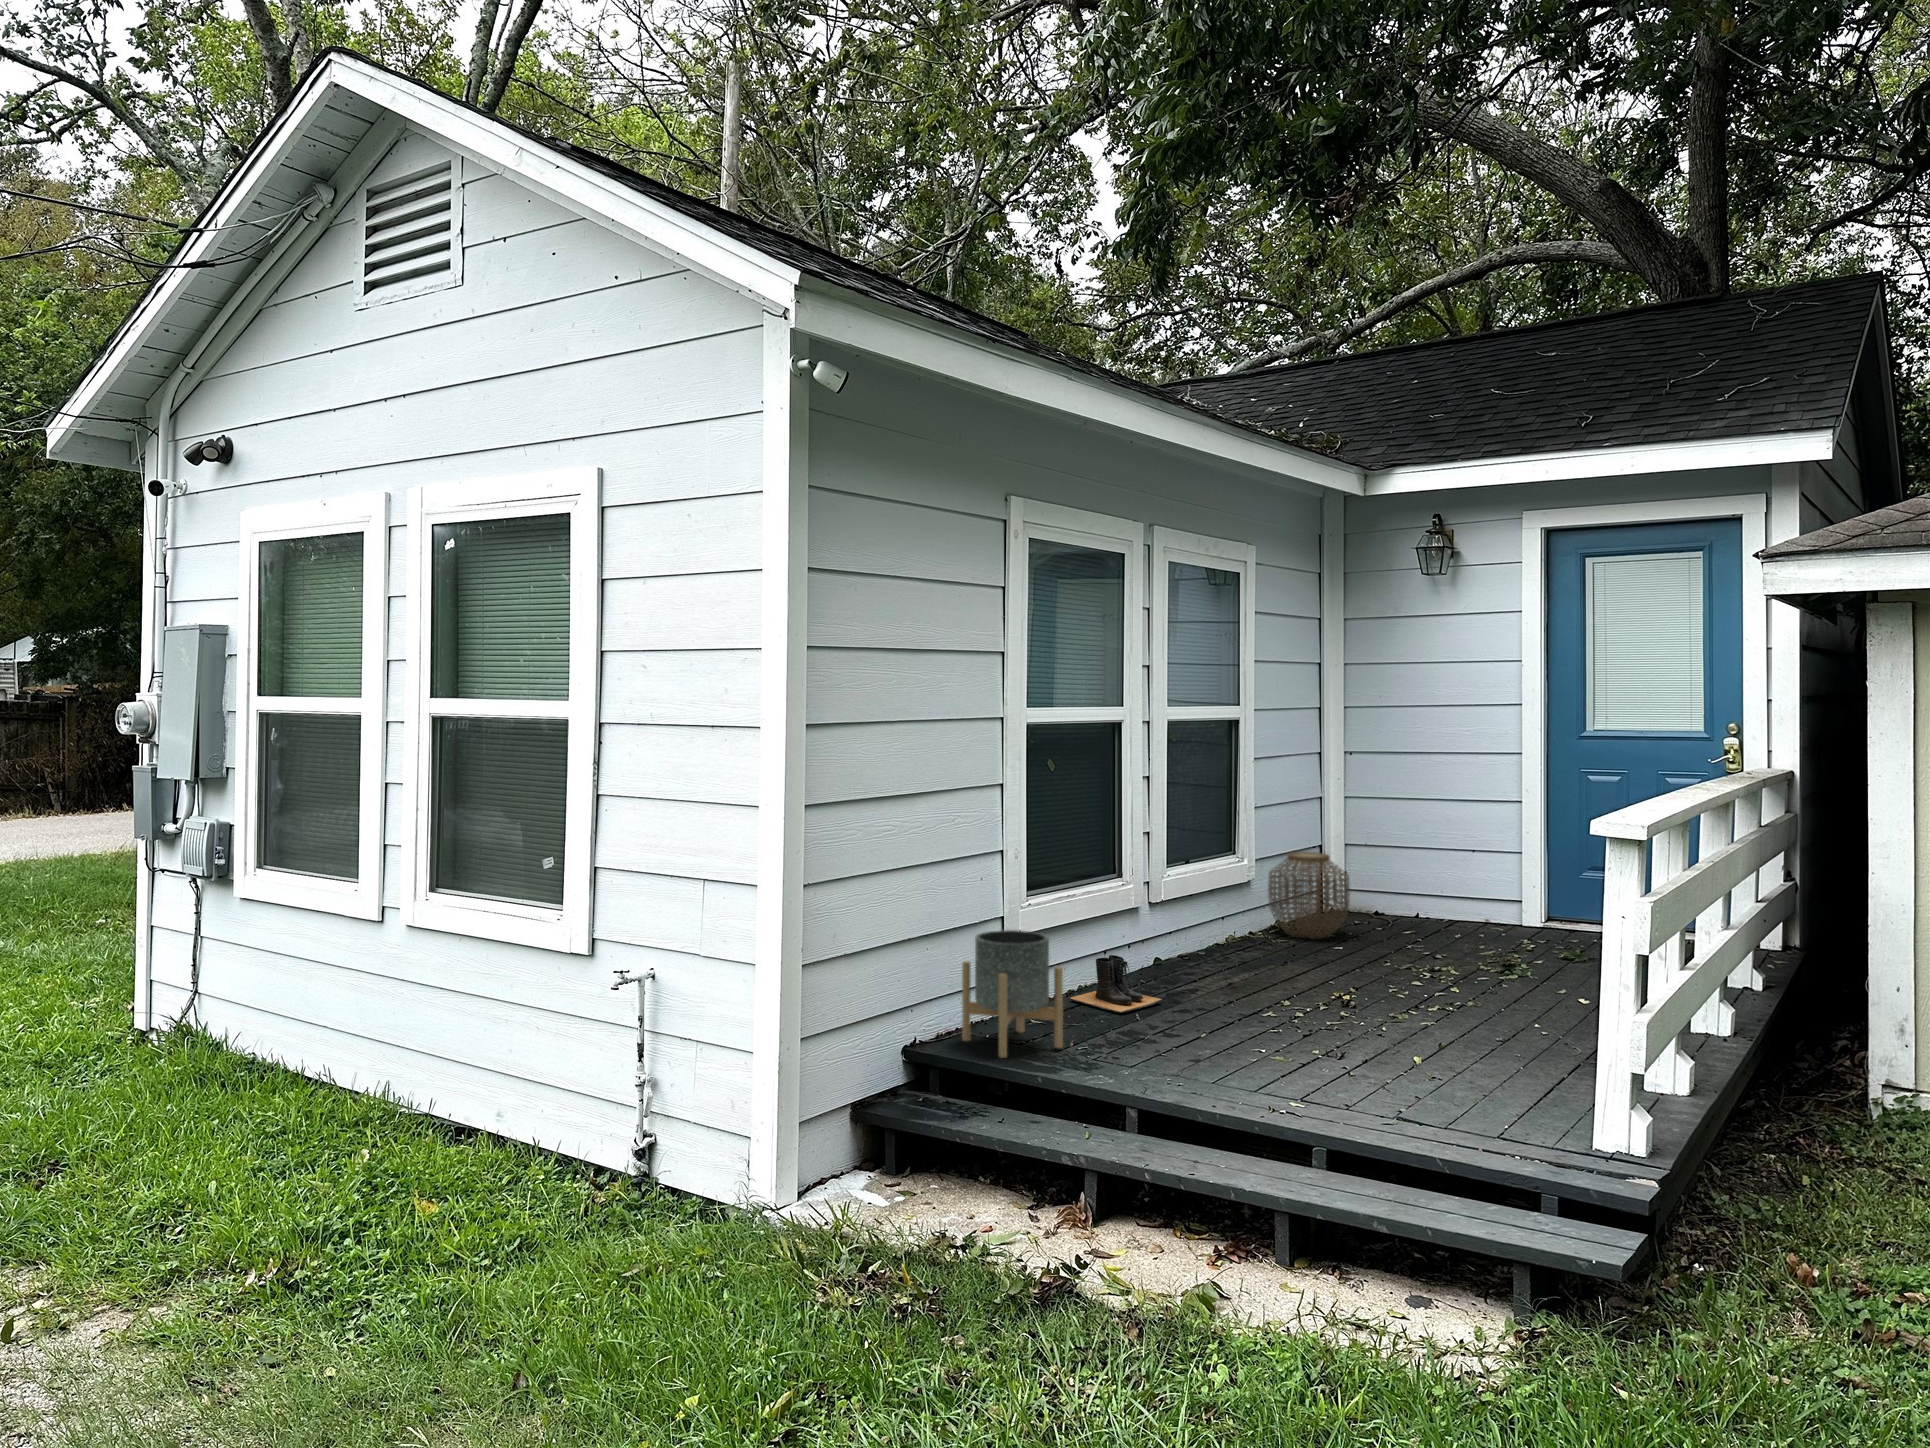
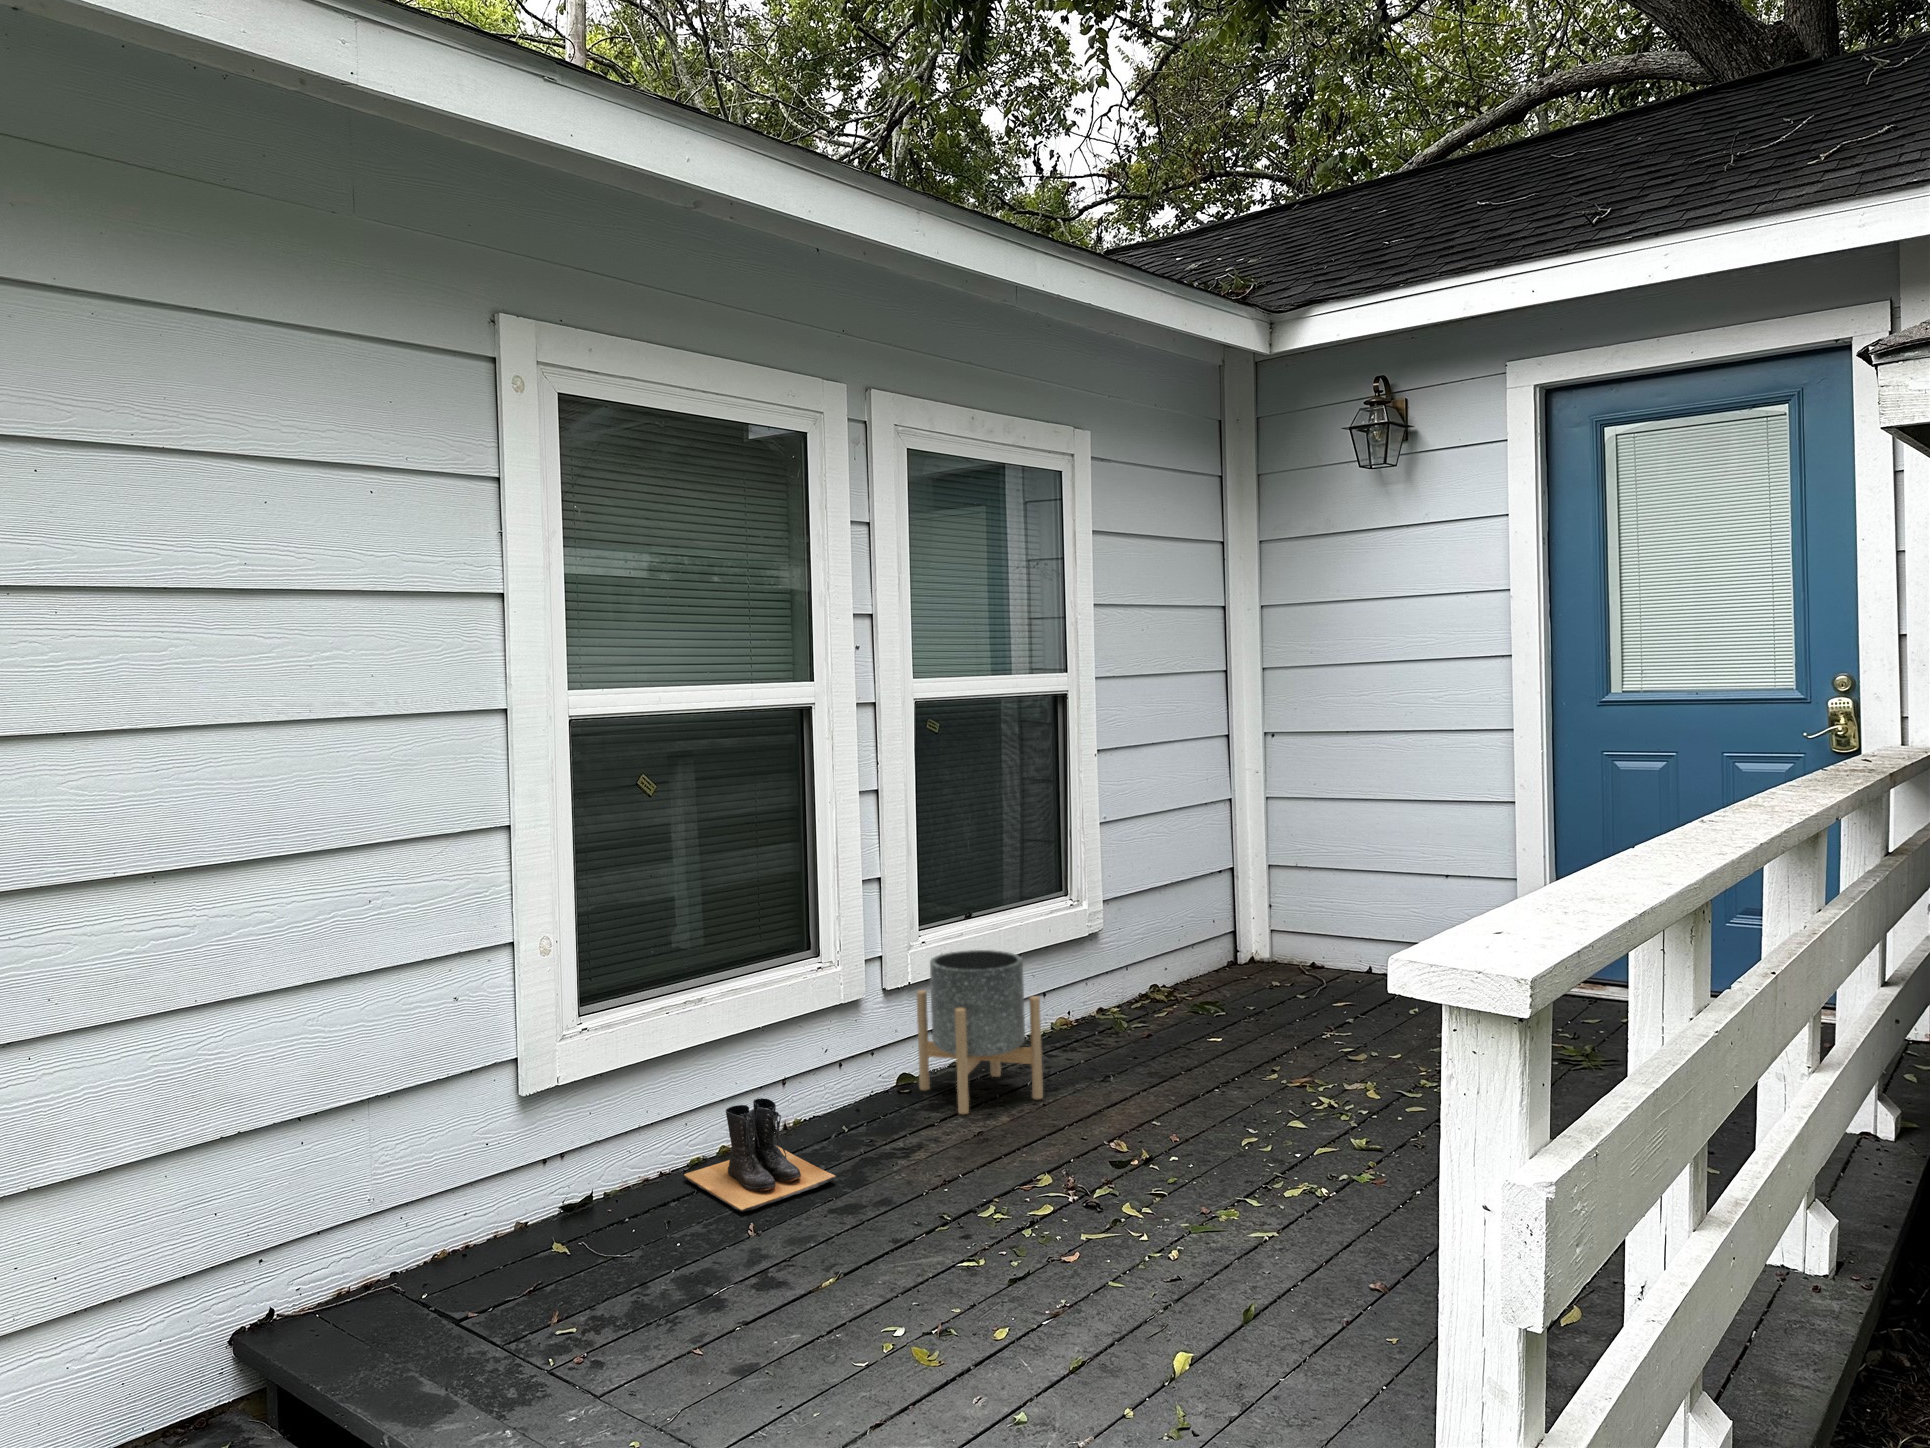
woven basket: present [1268,852,1349,938] -> none [1124,888,1244,1022]
planter: present [962,930,1063,1058] -> present [917,950,1043,1114]

